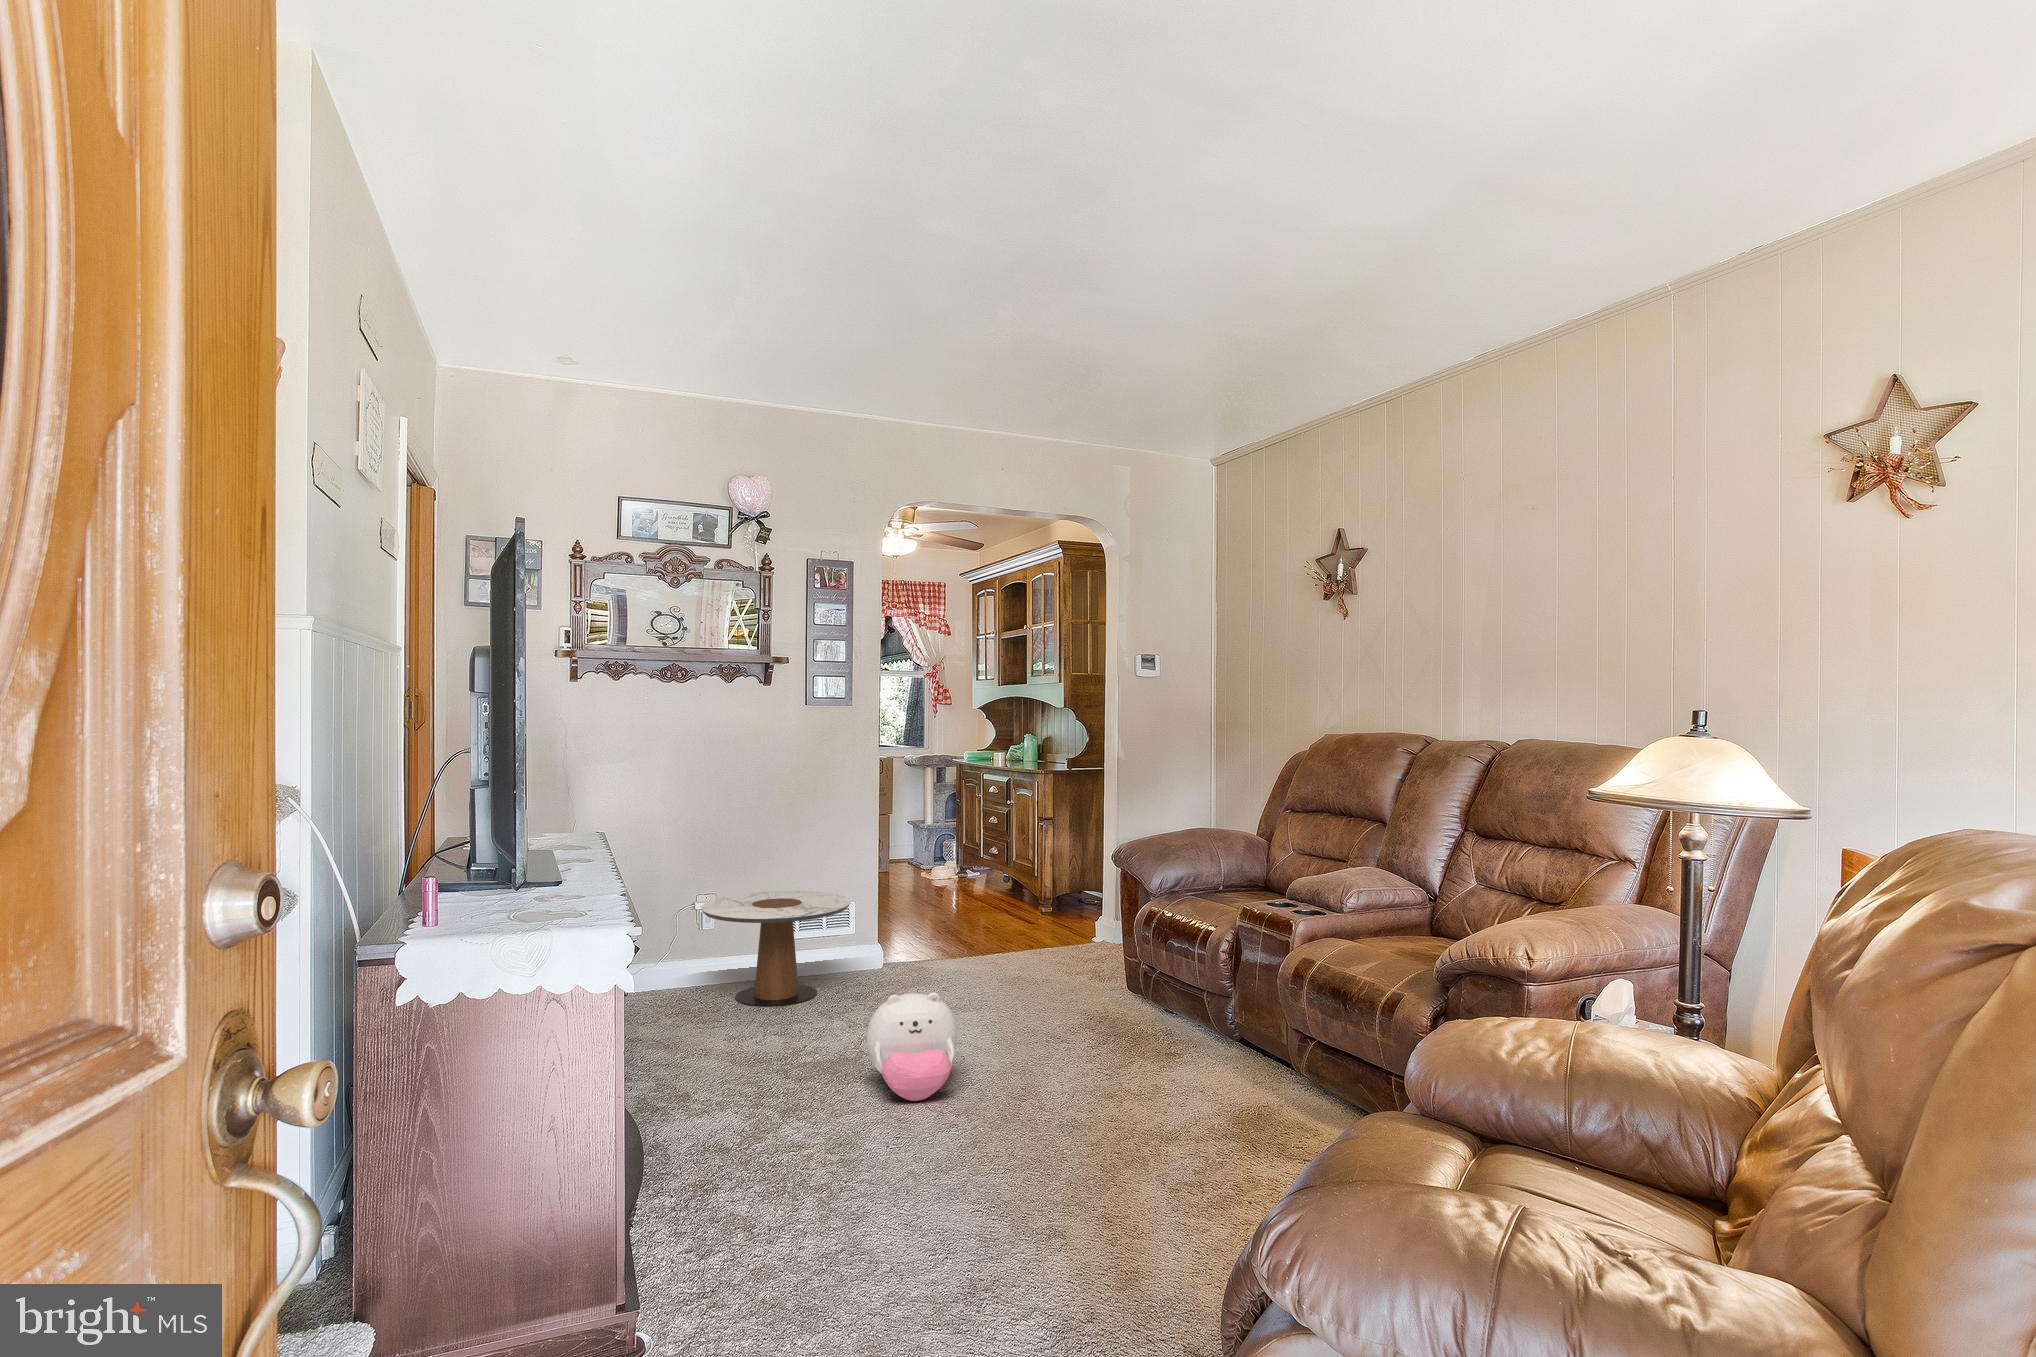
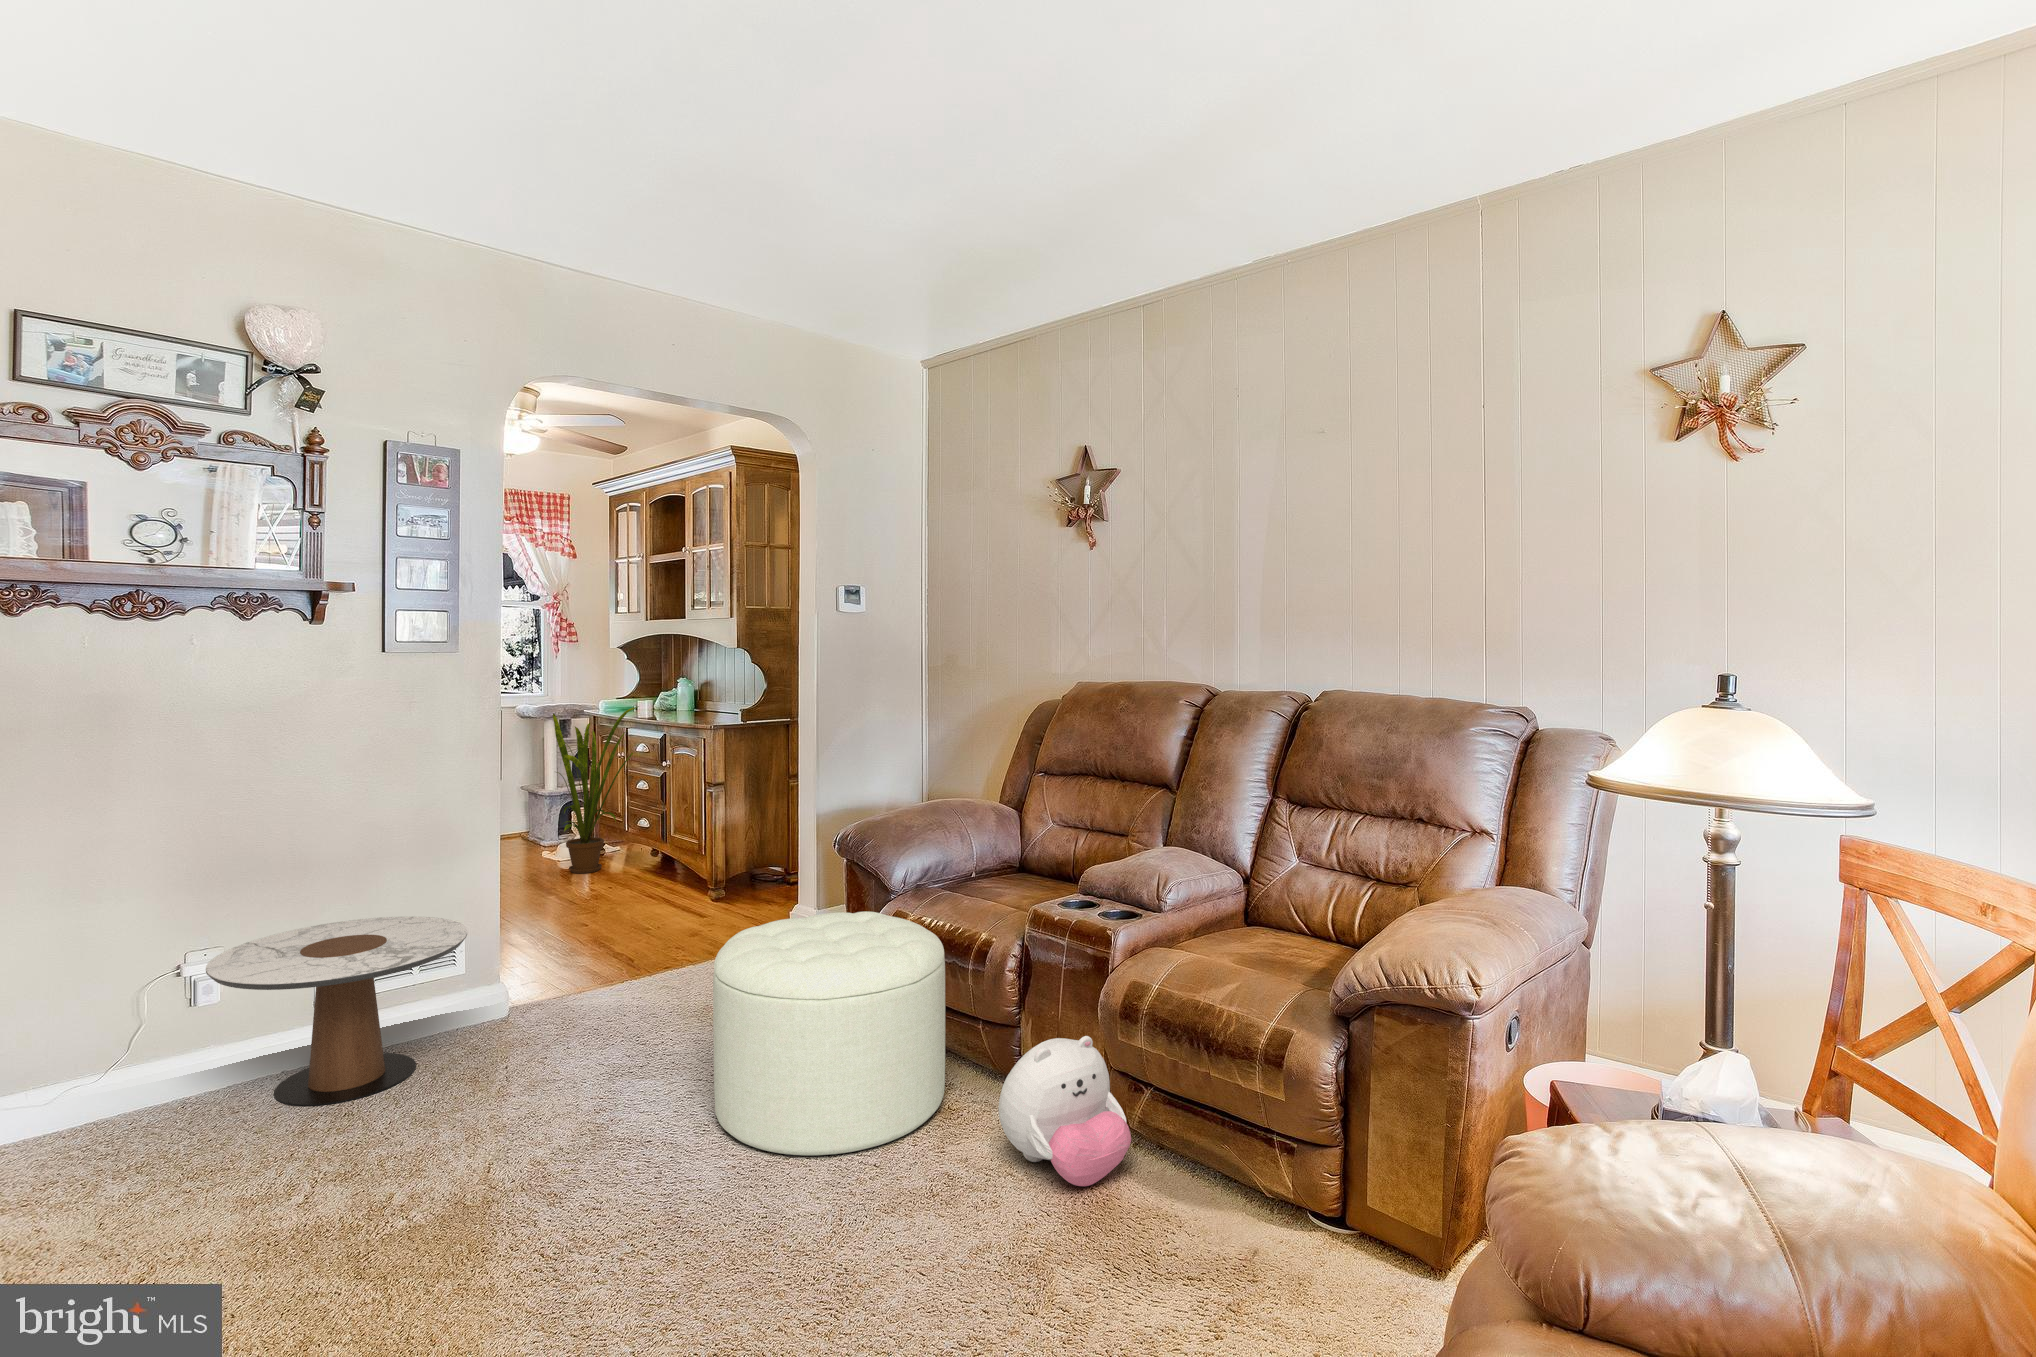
house plant: none [924,756,995,892] -> present [553,707,637,873]
ottoman: none [1000,905,1170,1070] -> present [713,911,945,1156]
plush toy: present [866,993,957,1101] -> present [998,1036,1131,1186]

